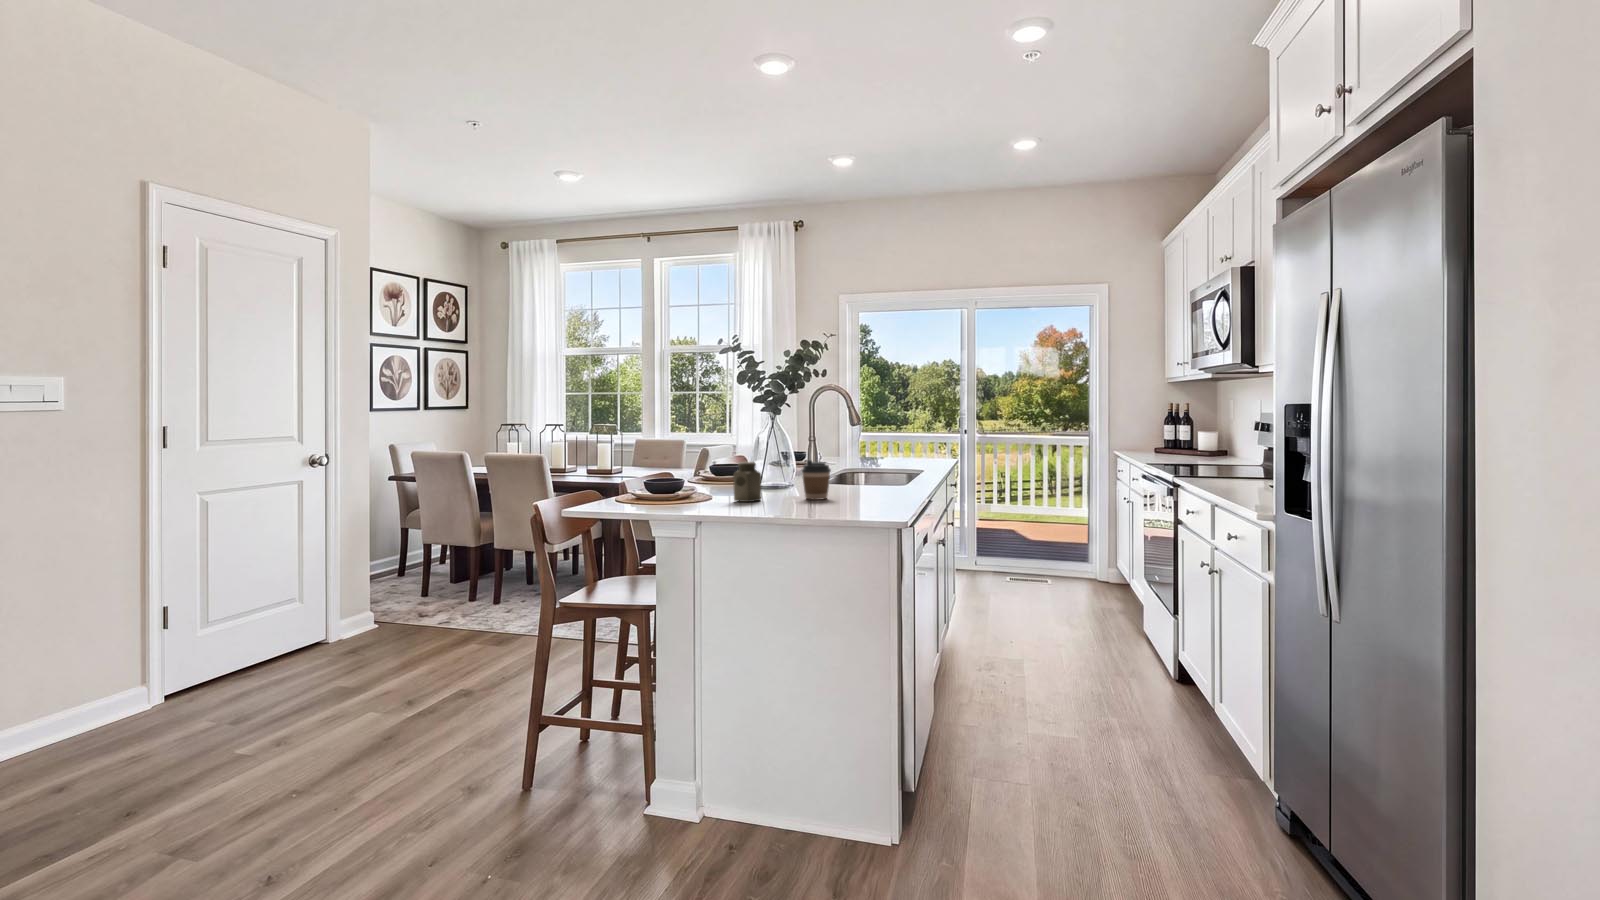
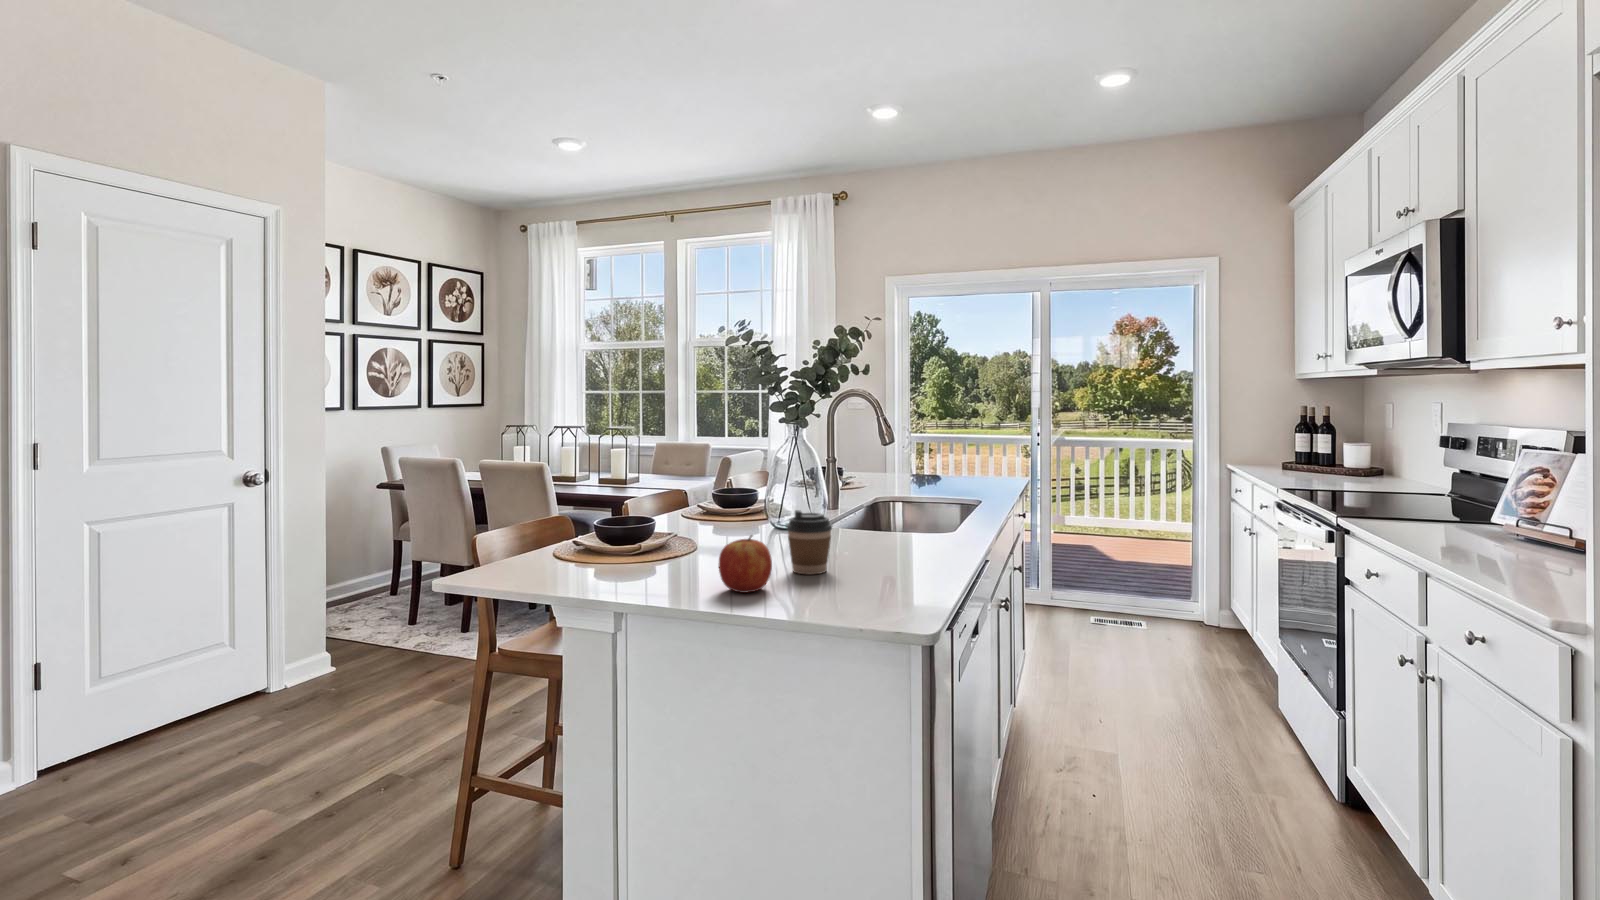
salt shaker: present [733,462,761,502] -> none [680,512,723,578]
apple: none [765,471,798,506] -> present [719,535,772,593]

